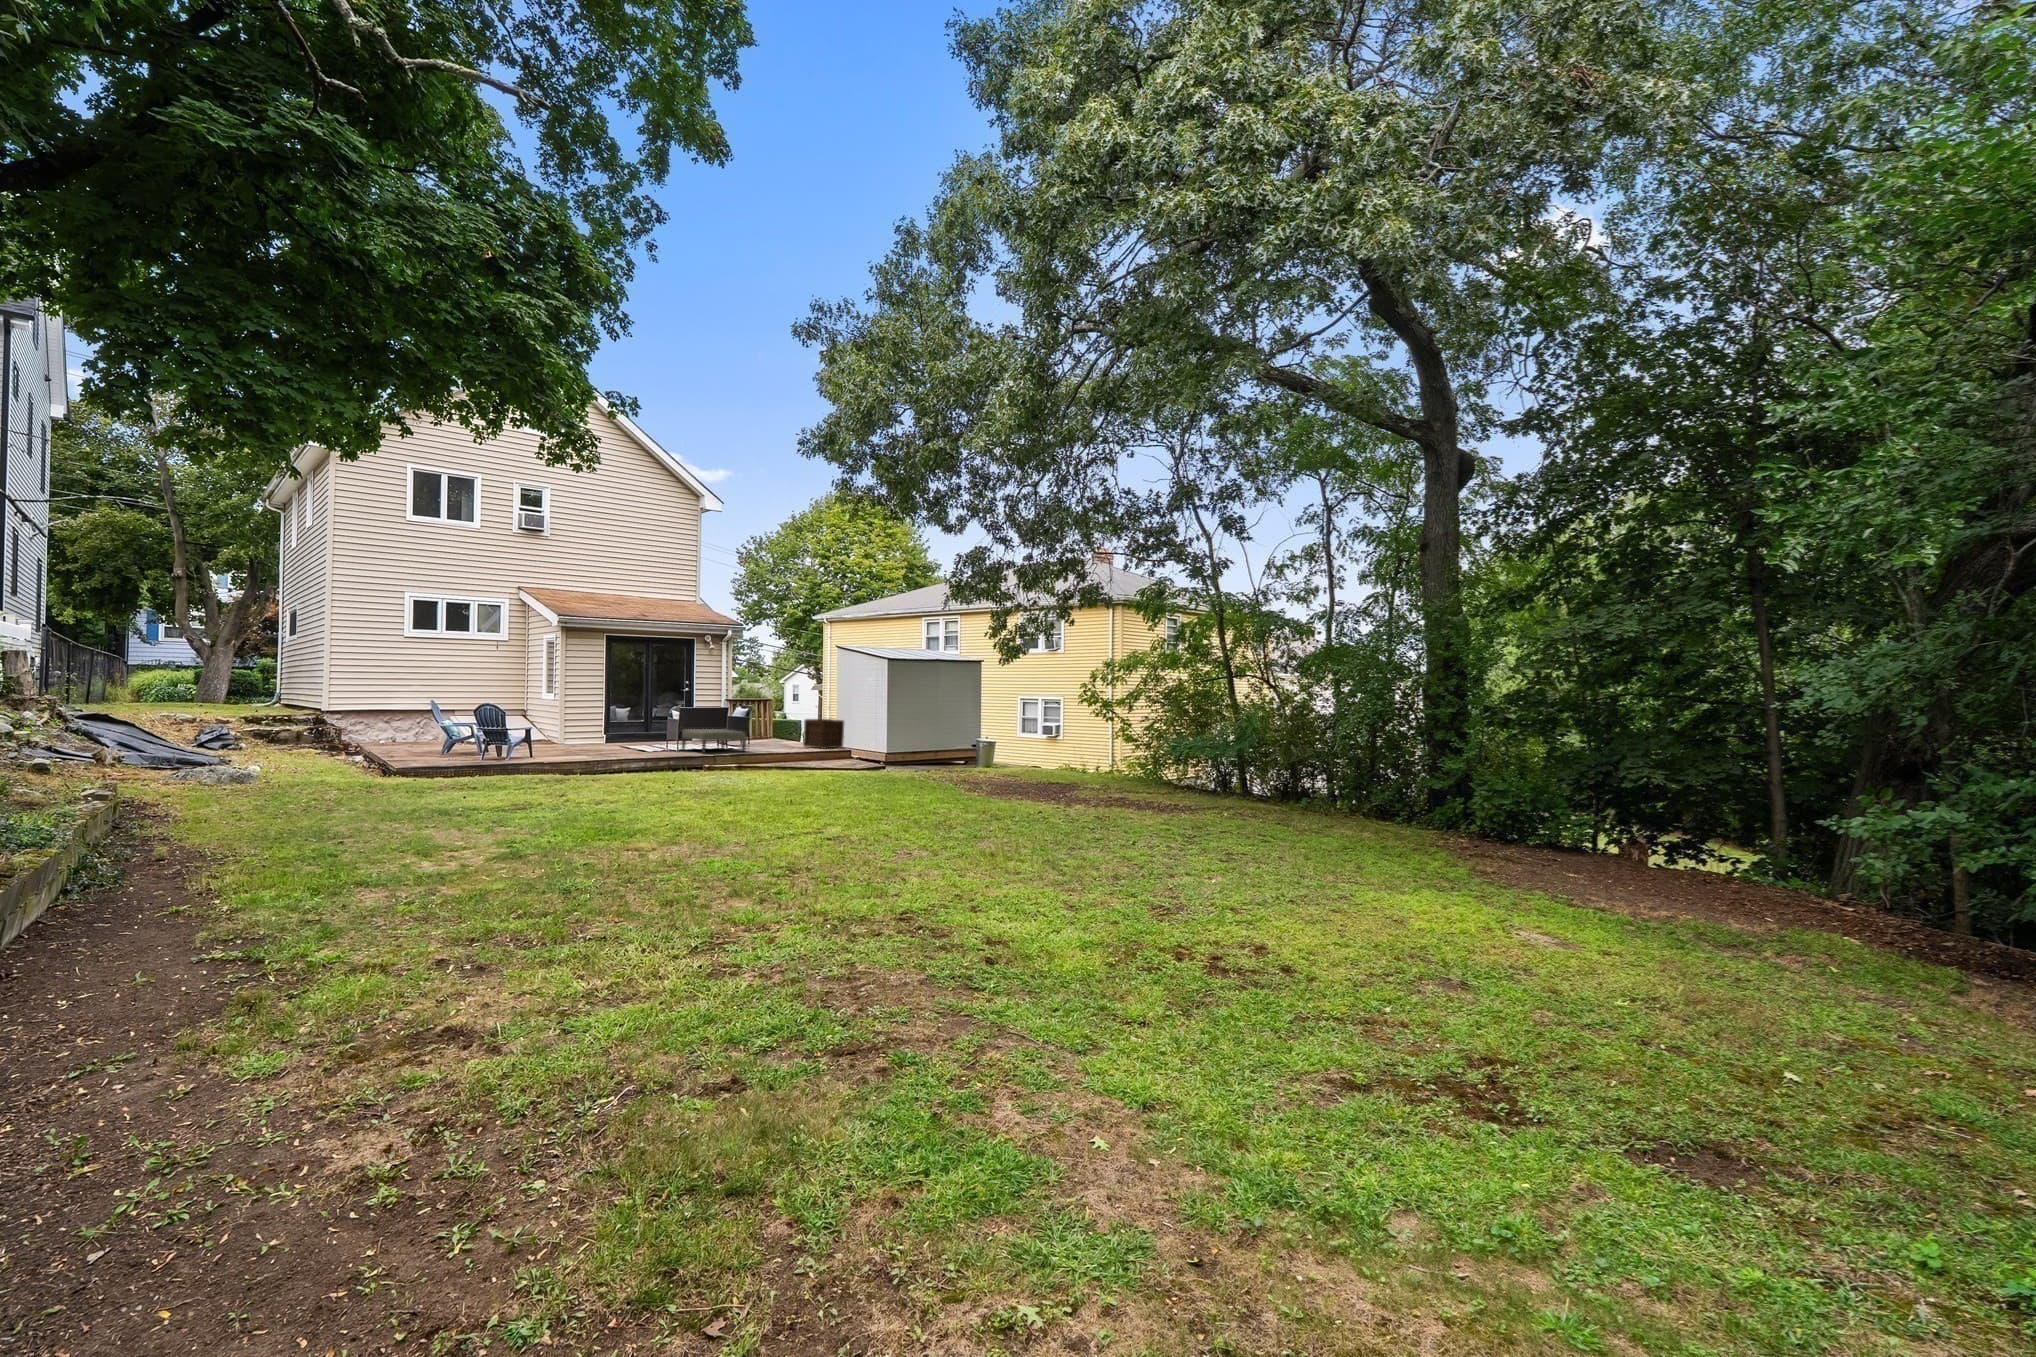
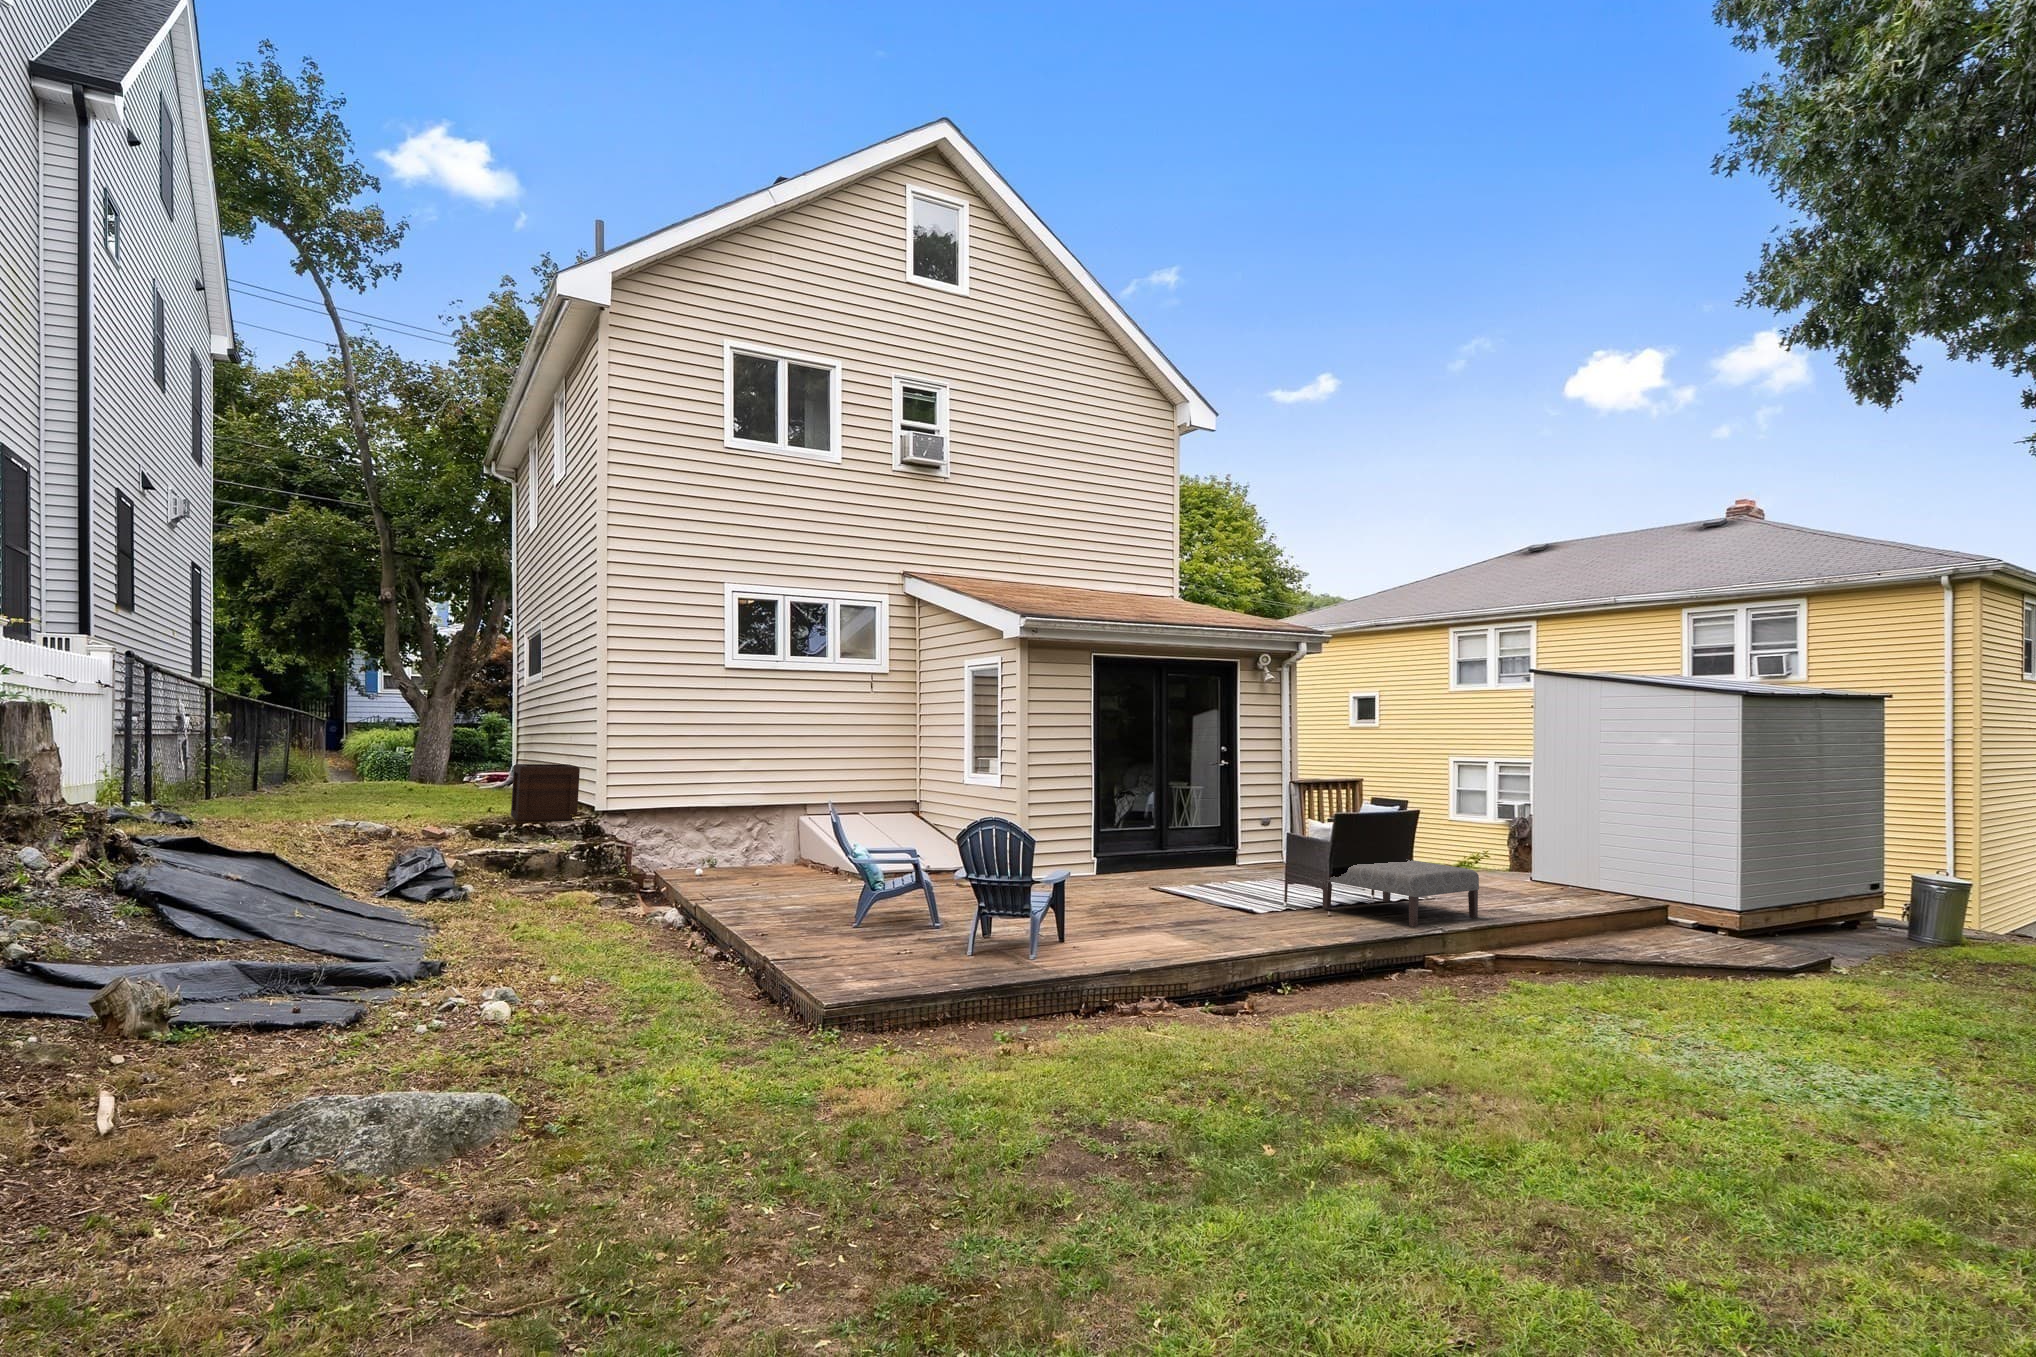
wooden crate: present [803,719,844,748] -> present [511,764,580,821]

